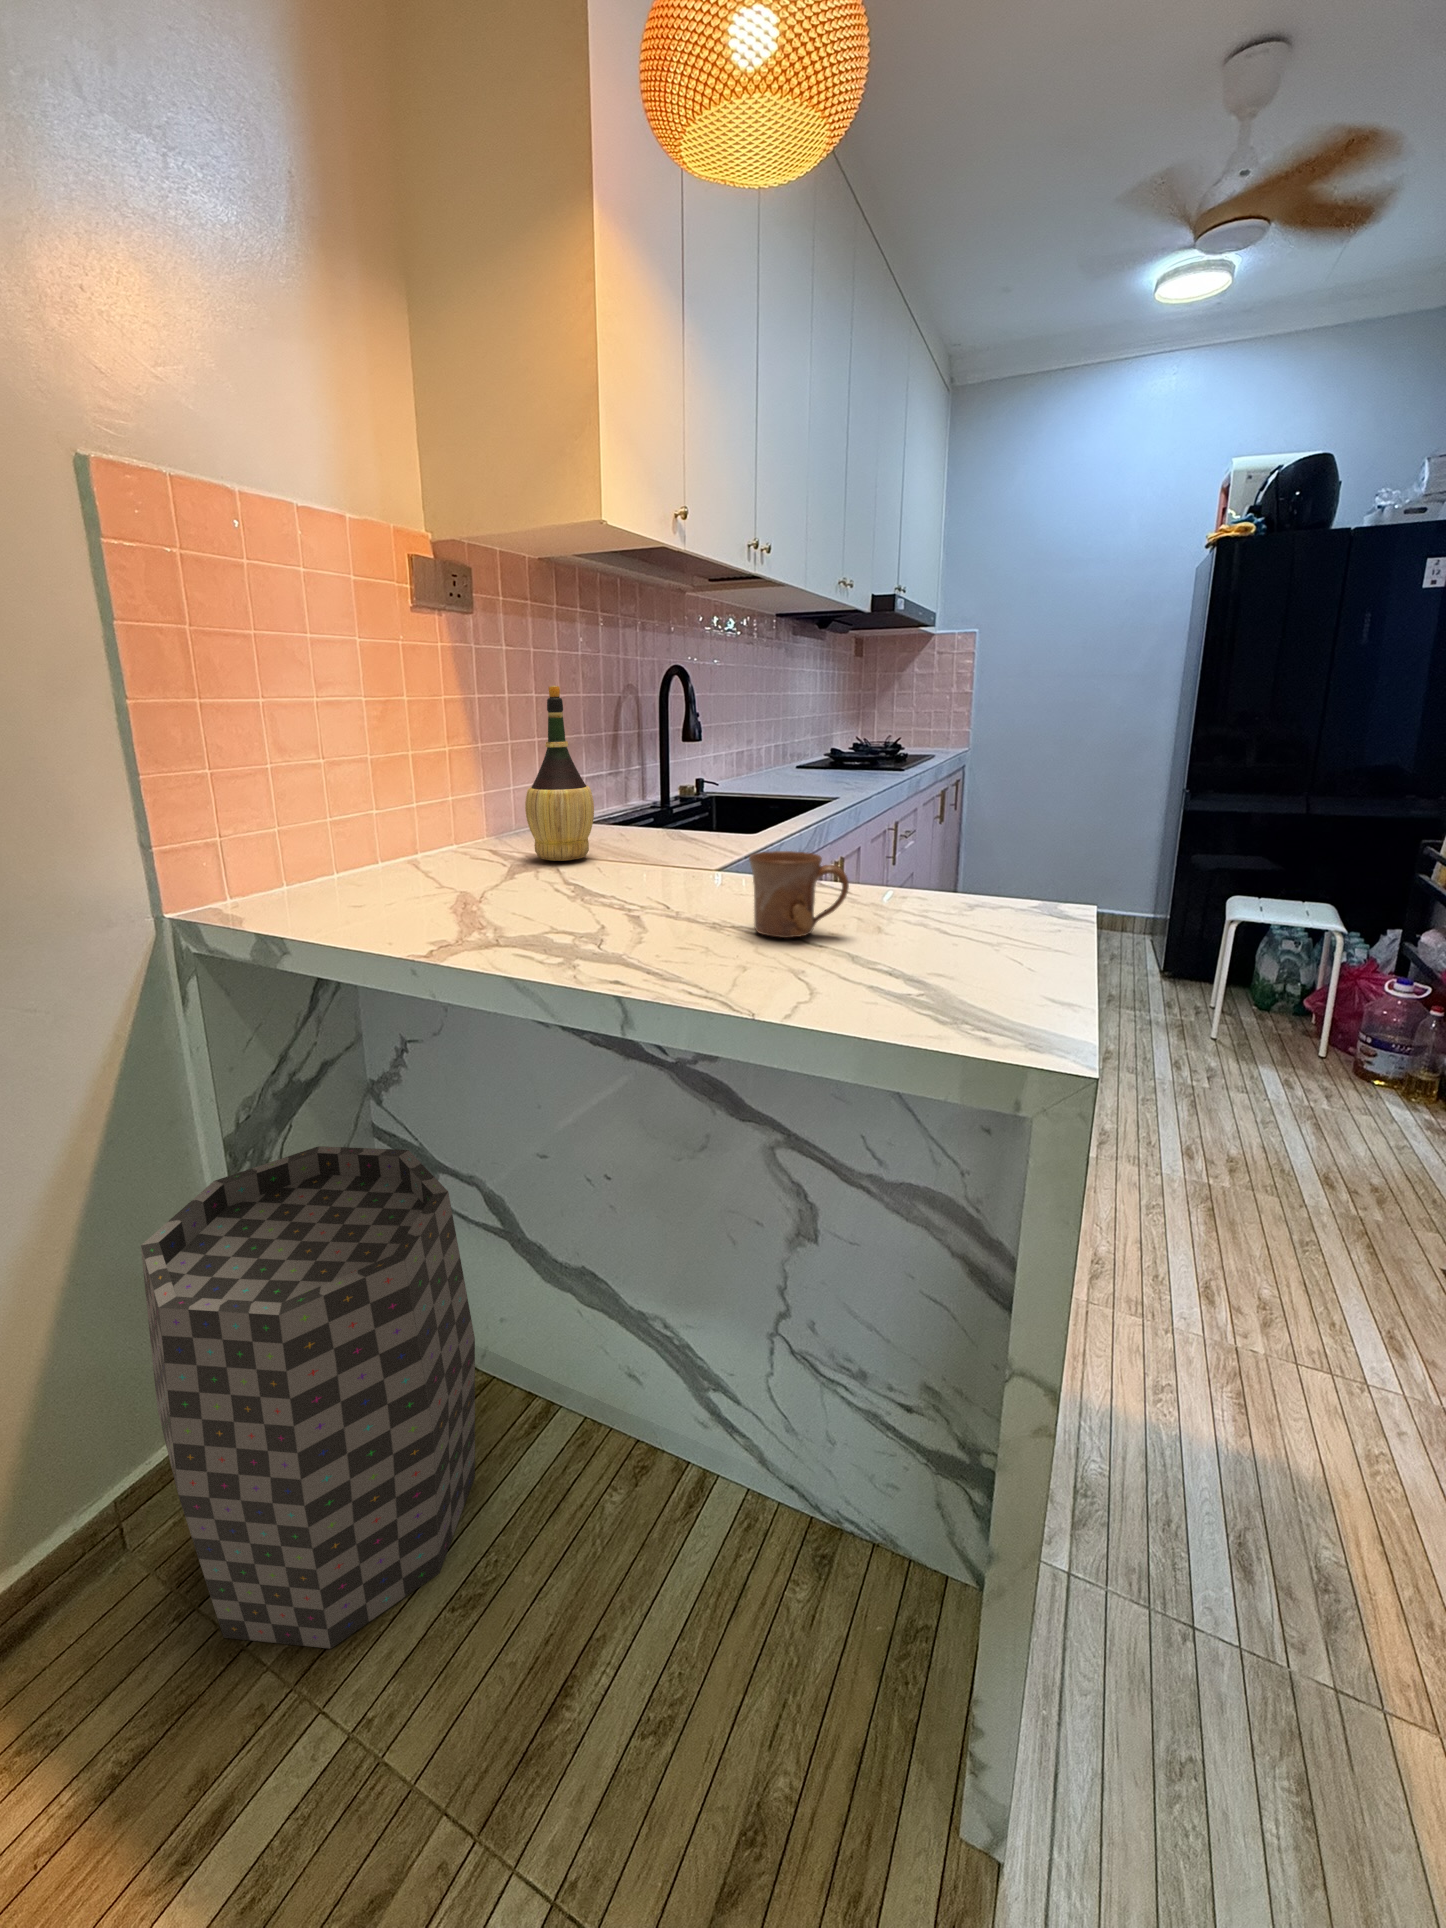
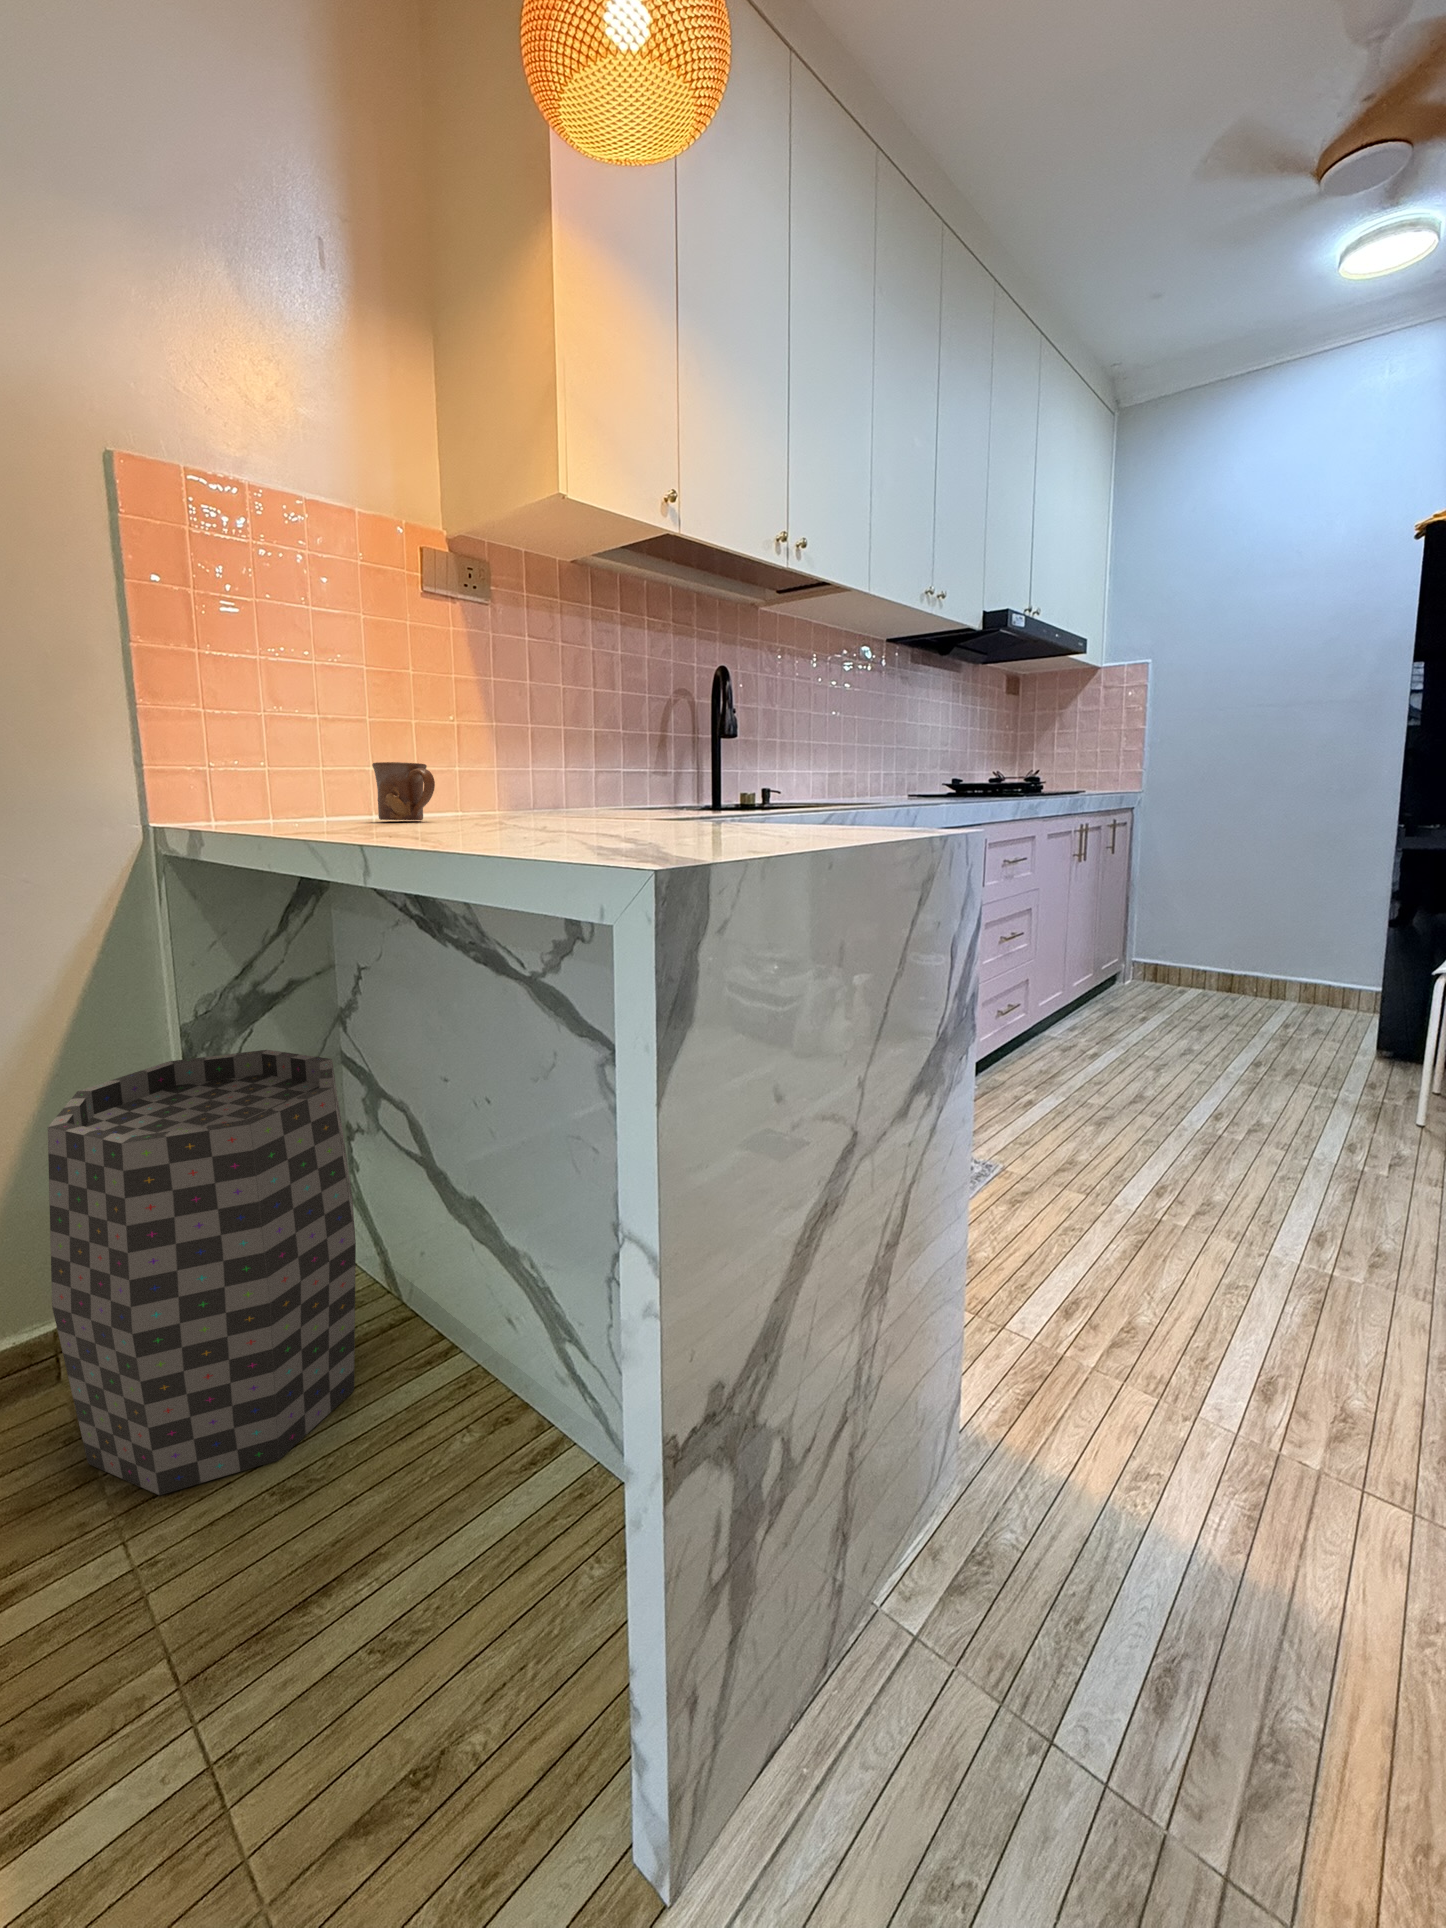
wine bottle: present [525,686,594,861] -> none [491,652,557,816]
mug: present [749,851,849,938] -> present [372,762,435,820]

